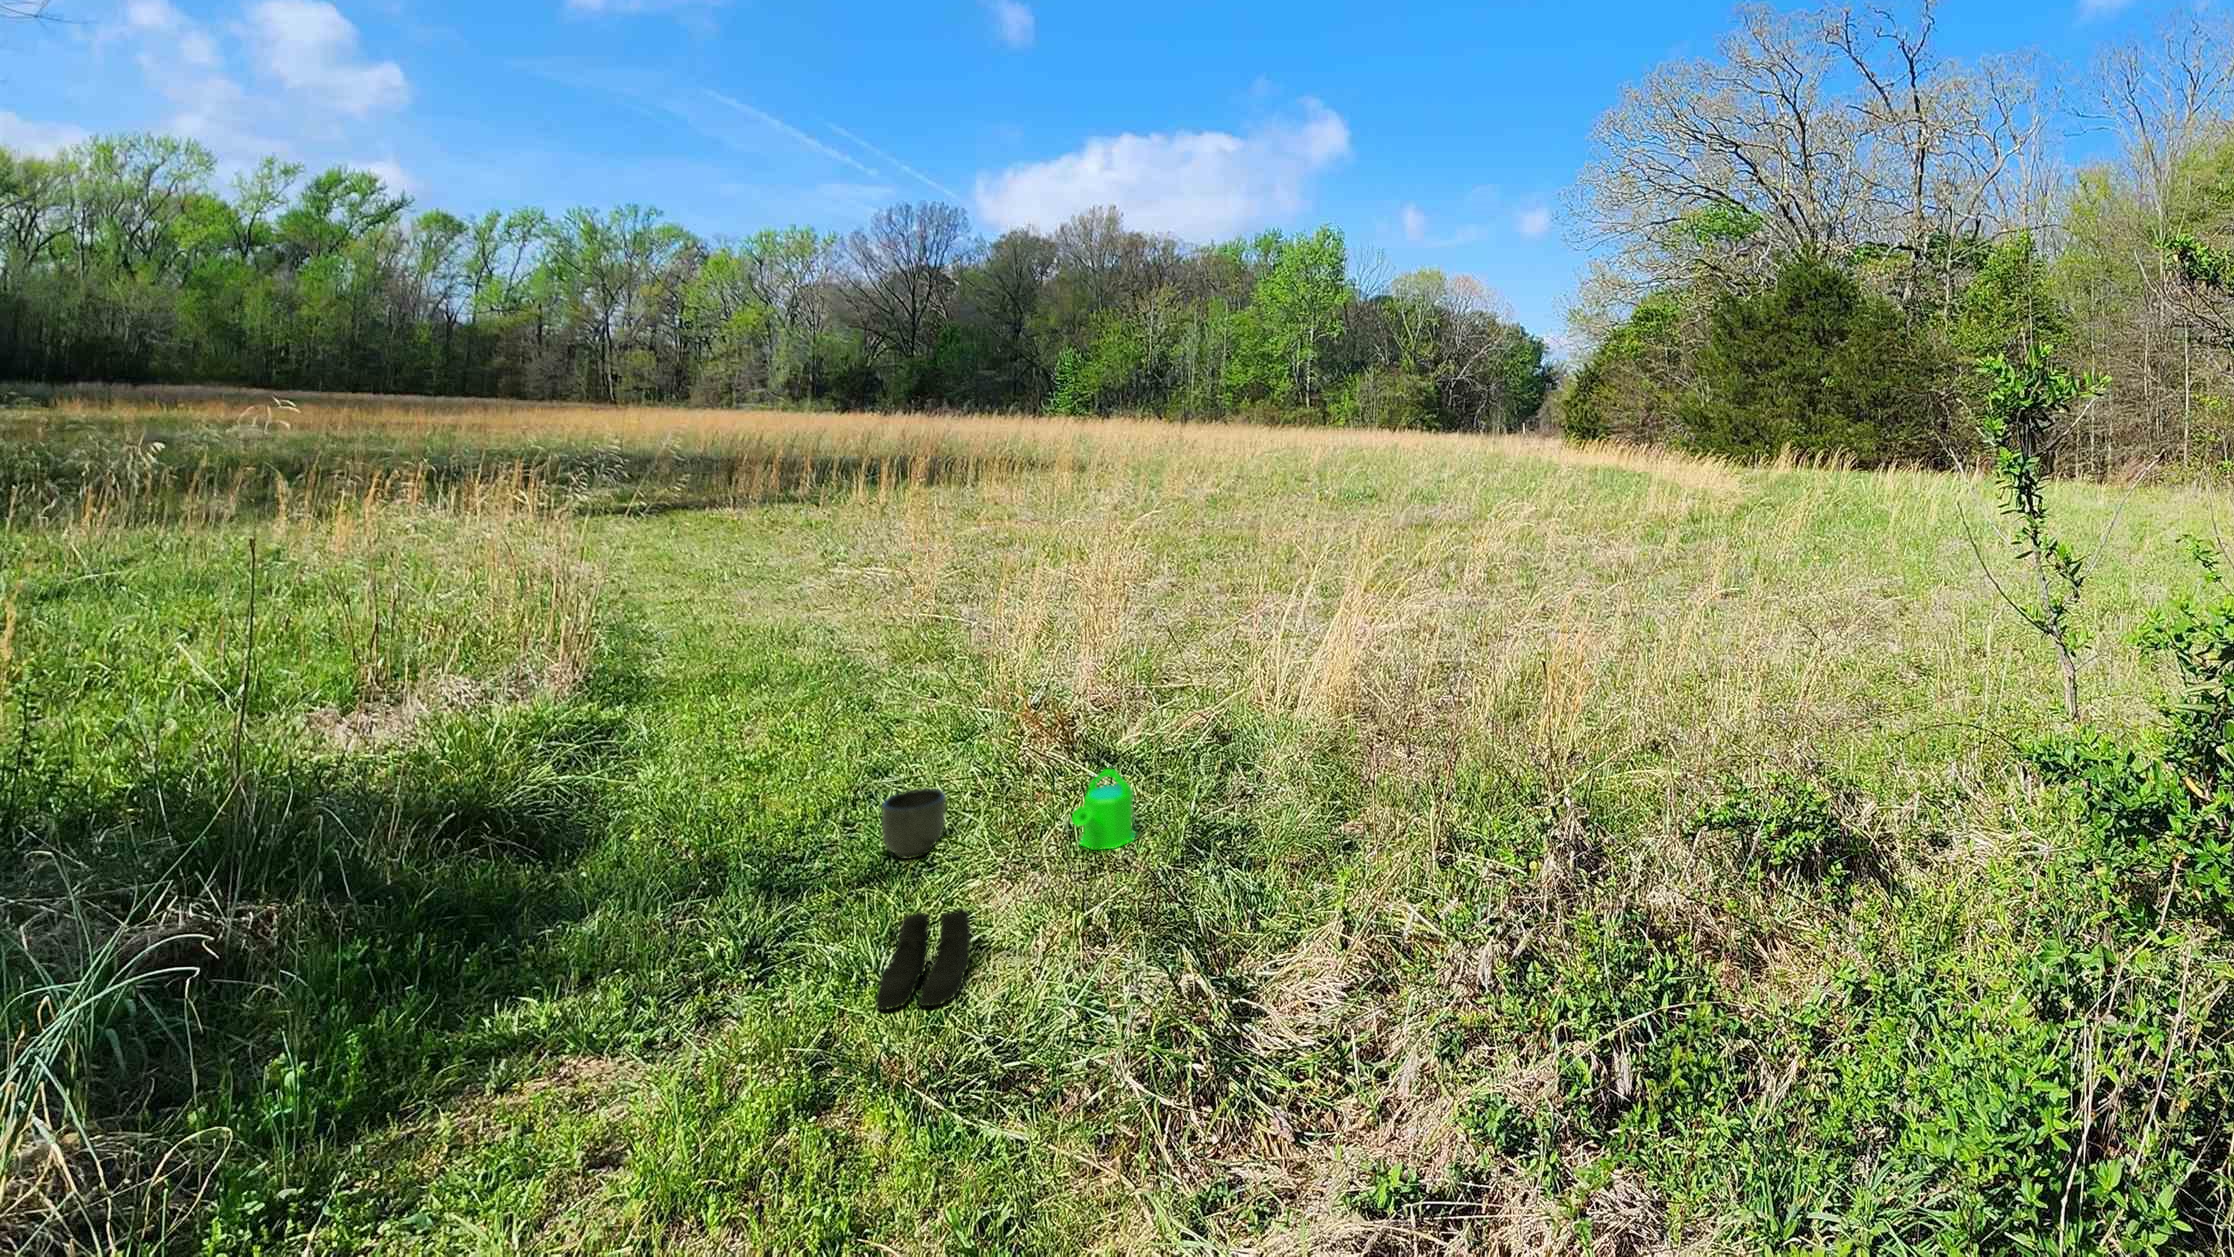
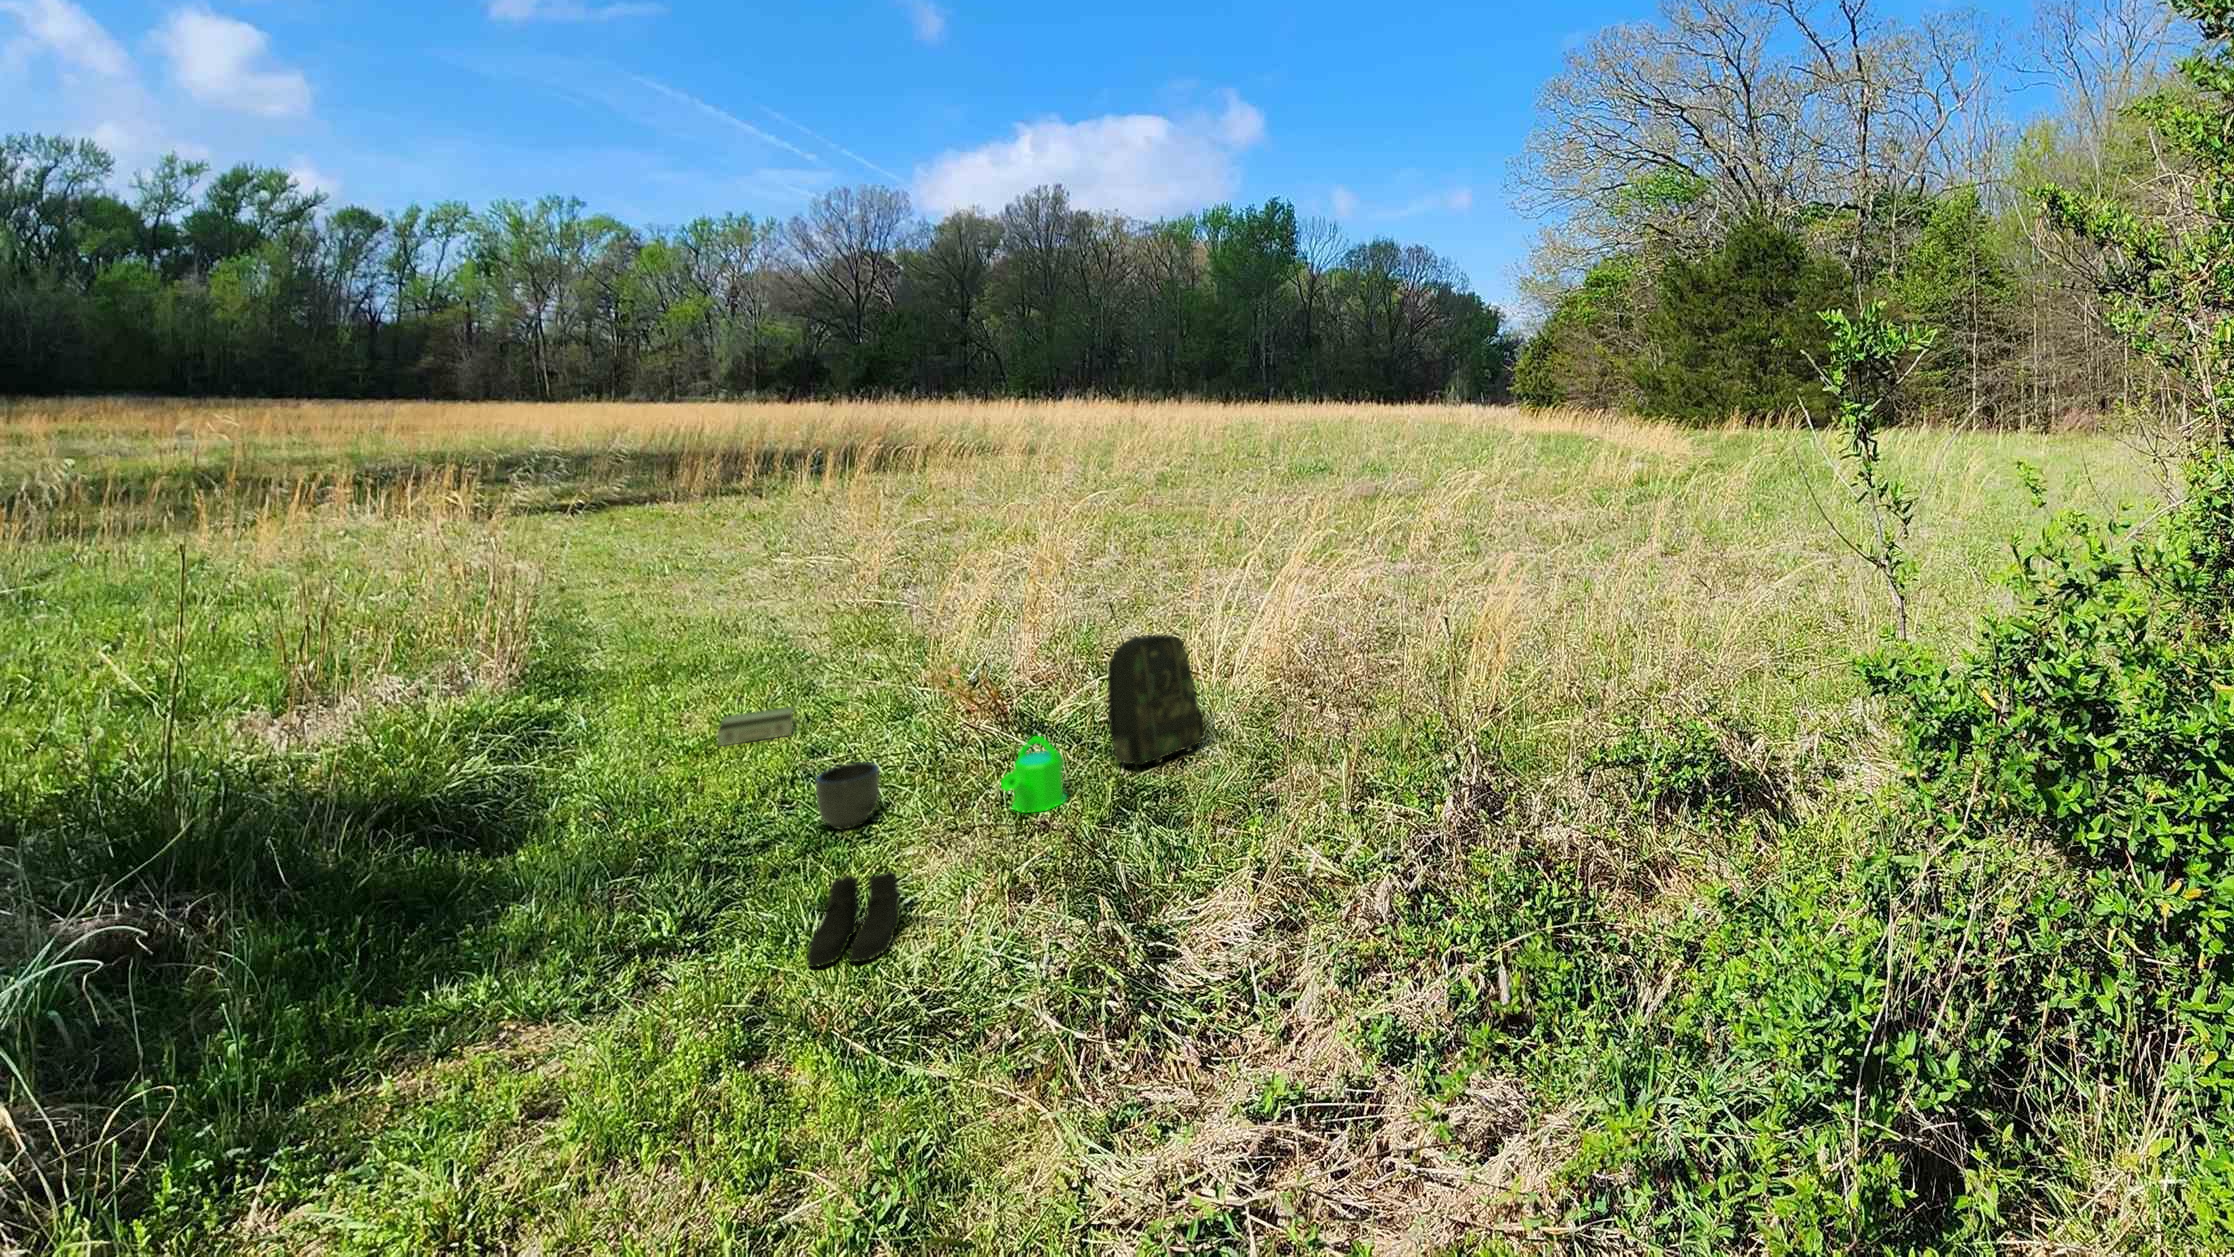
backpack: none [1177,666,1276,811] -> present [1108,635,1206,768]
toolbox: none [778,725,855,764] -> present [717,707,794,746]

